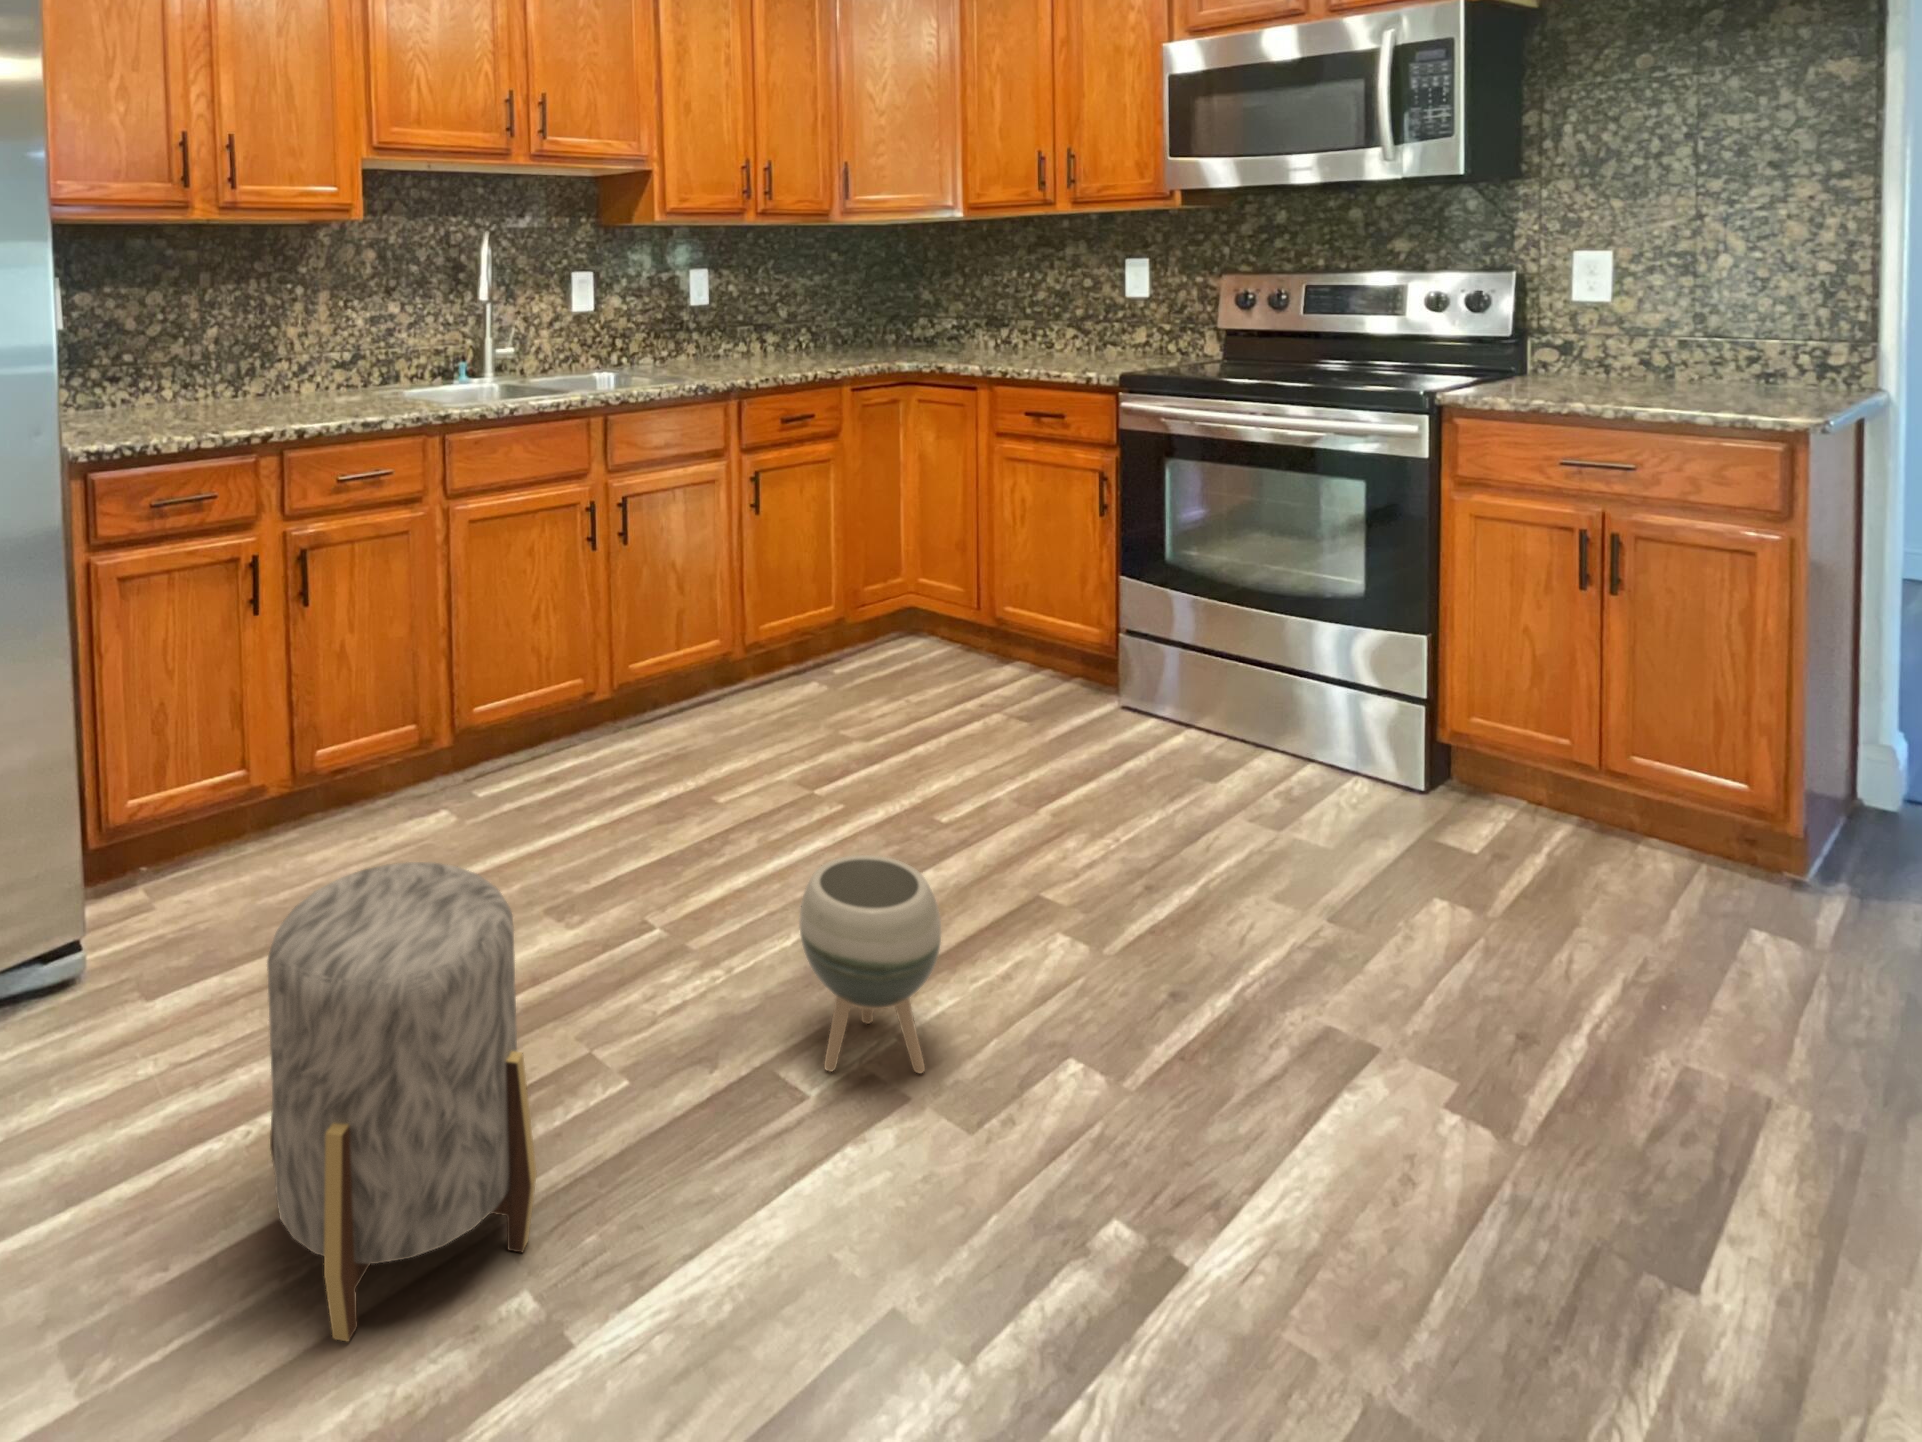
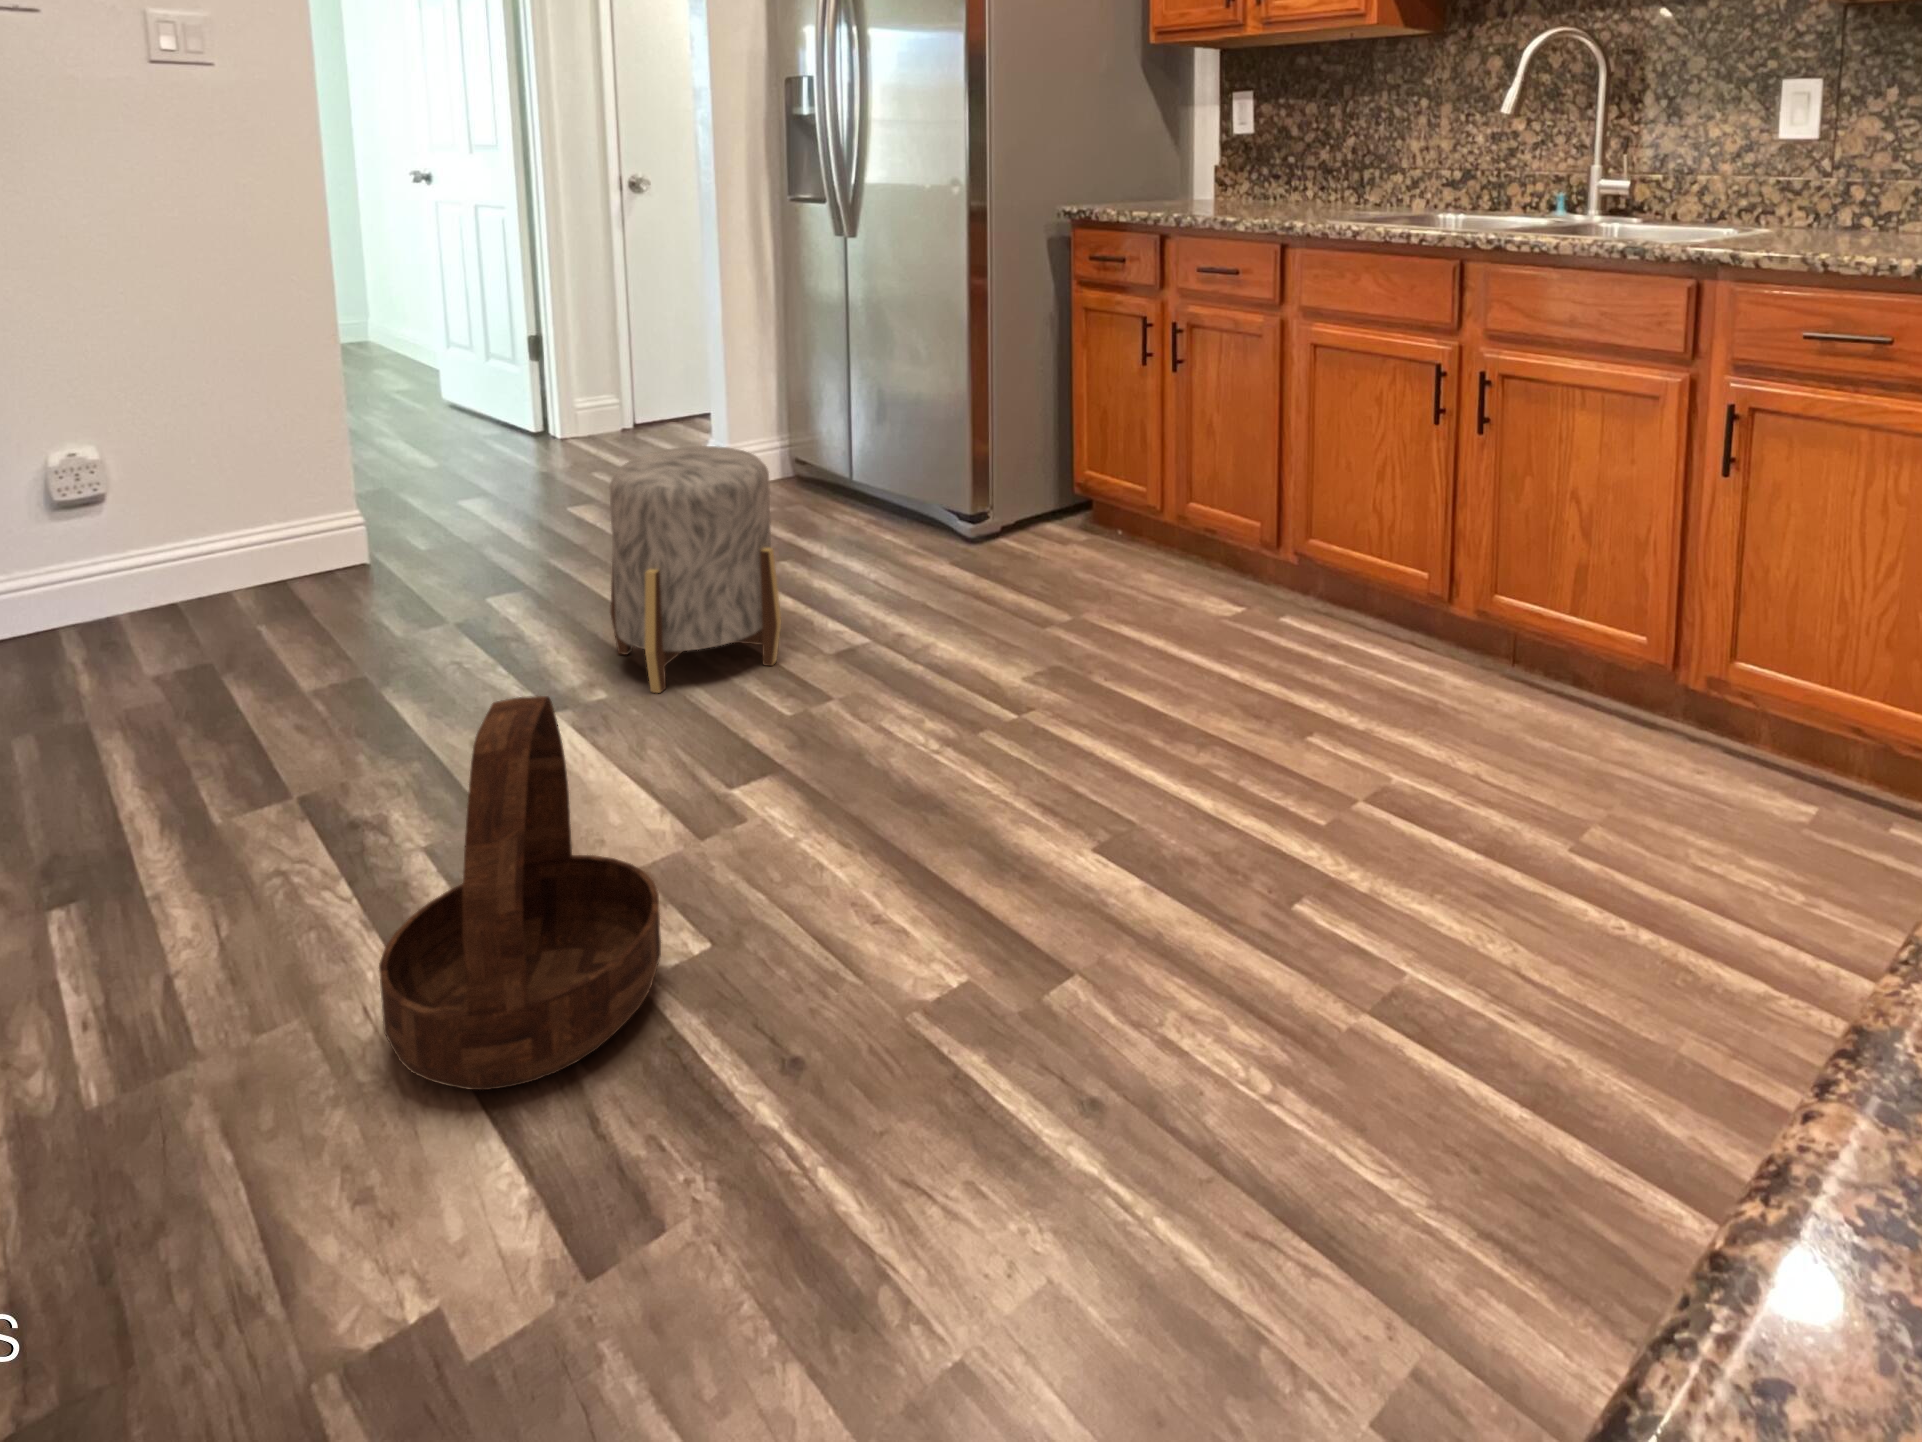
planter: present [799,855,941,1073] -> none [712,638,858,850]
basket: none [1079,861,1317,1222] -> present [379,696,661,1090]

